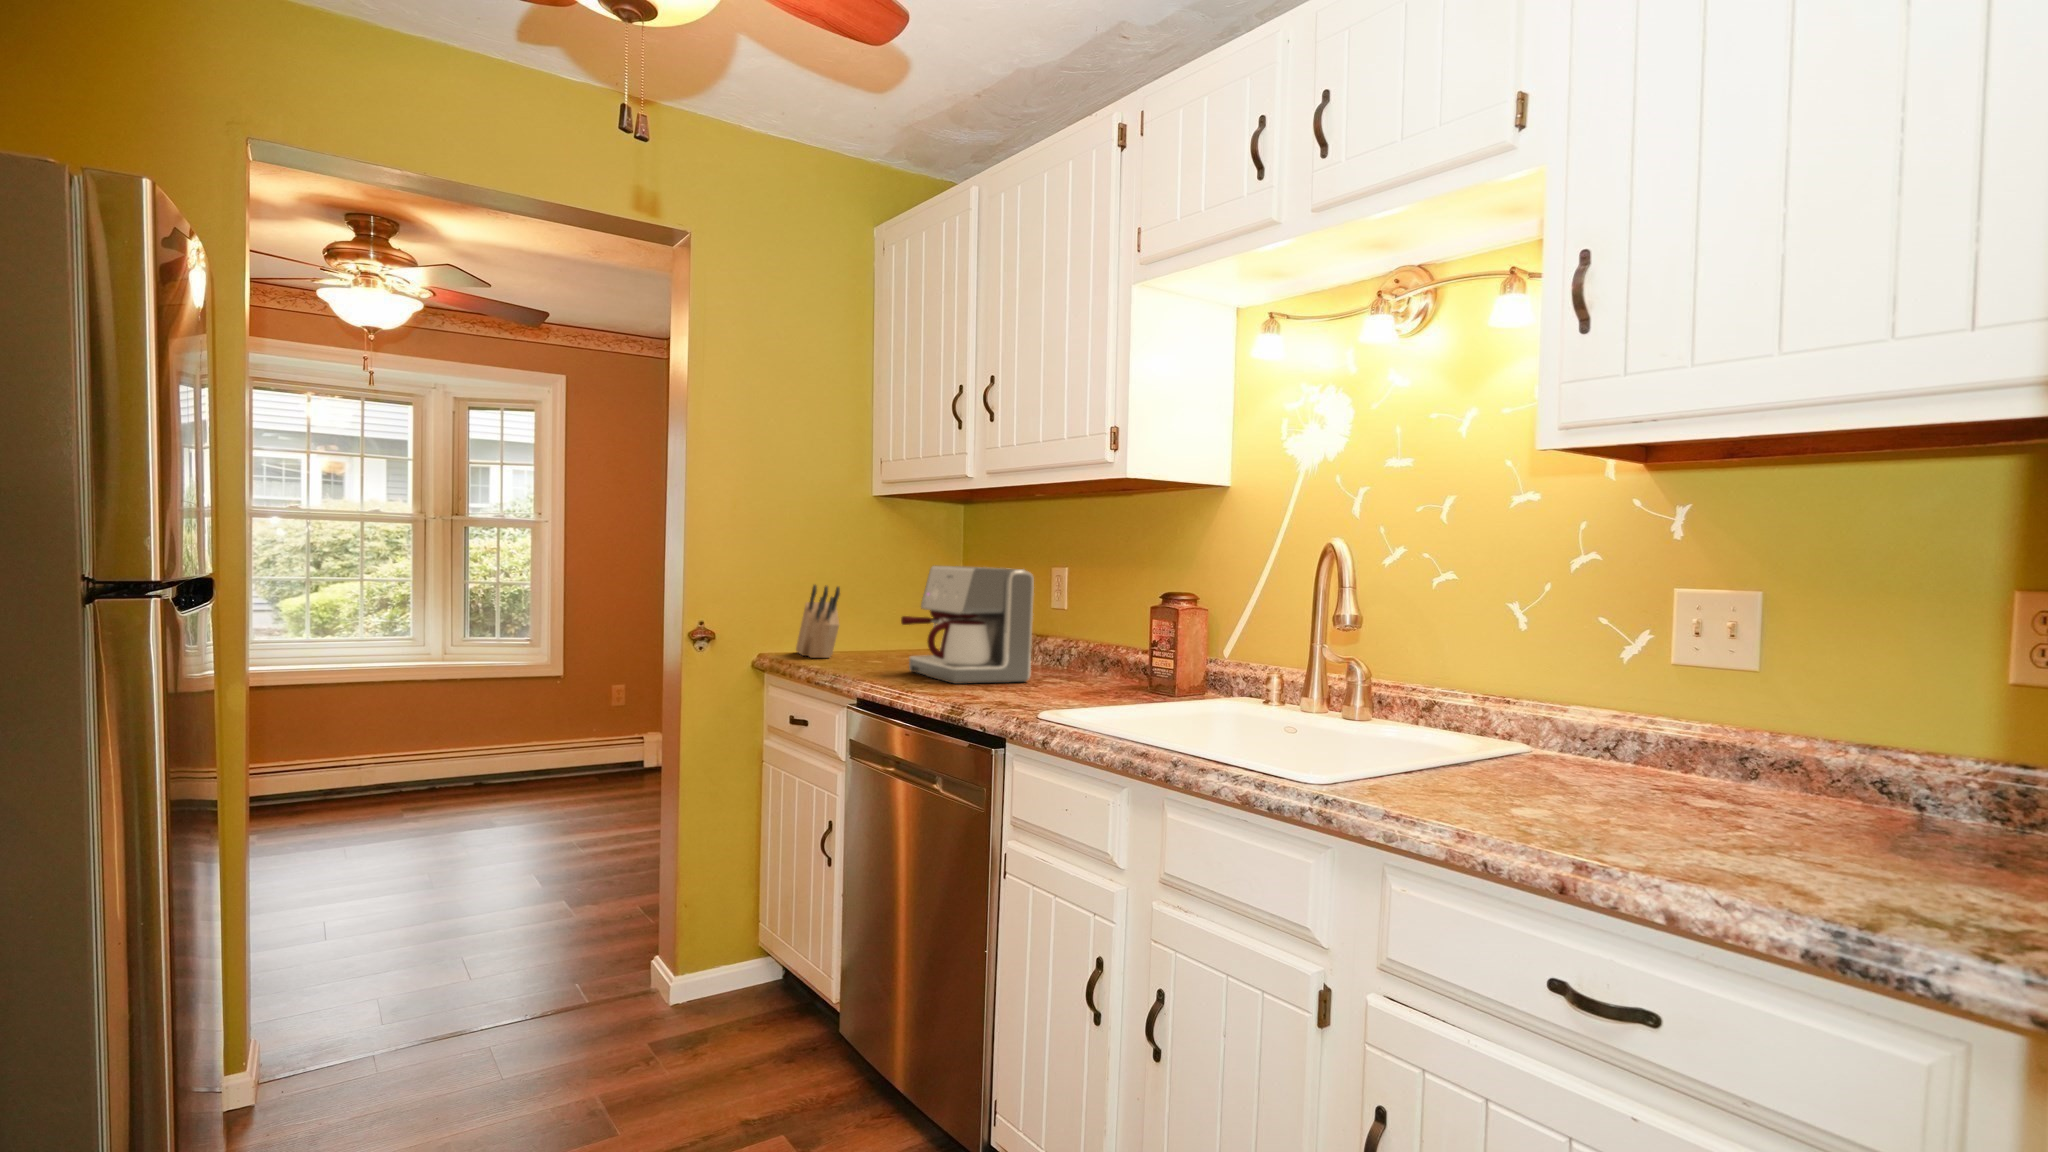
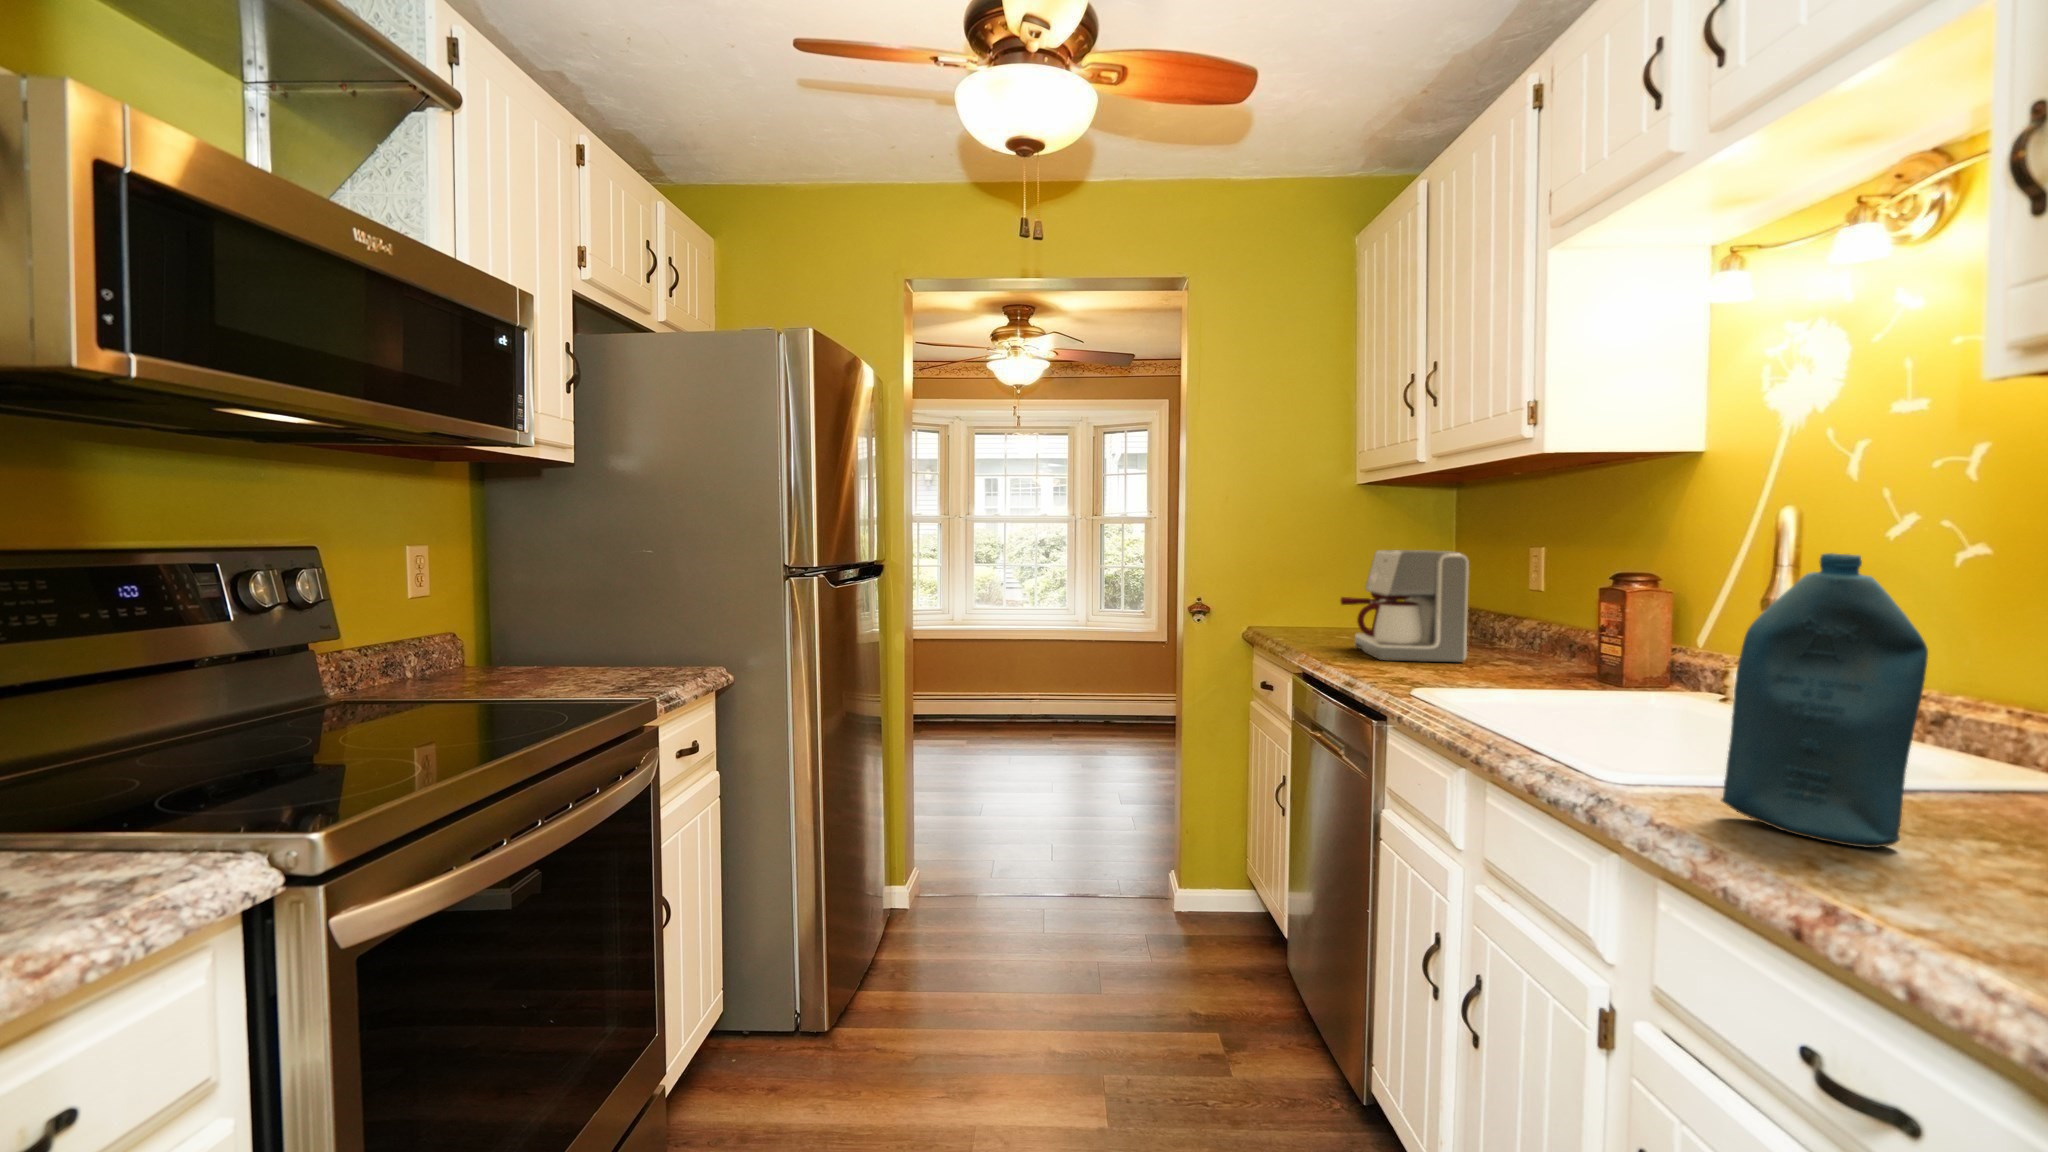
bottle: none [1420,575,1556,811] -> present [1721,553,1928,848]
knife block: present [796,585,840,658] -> none [1279,569,1308,633]

